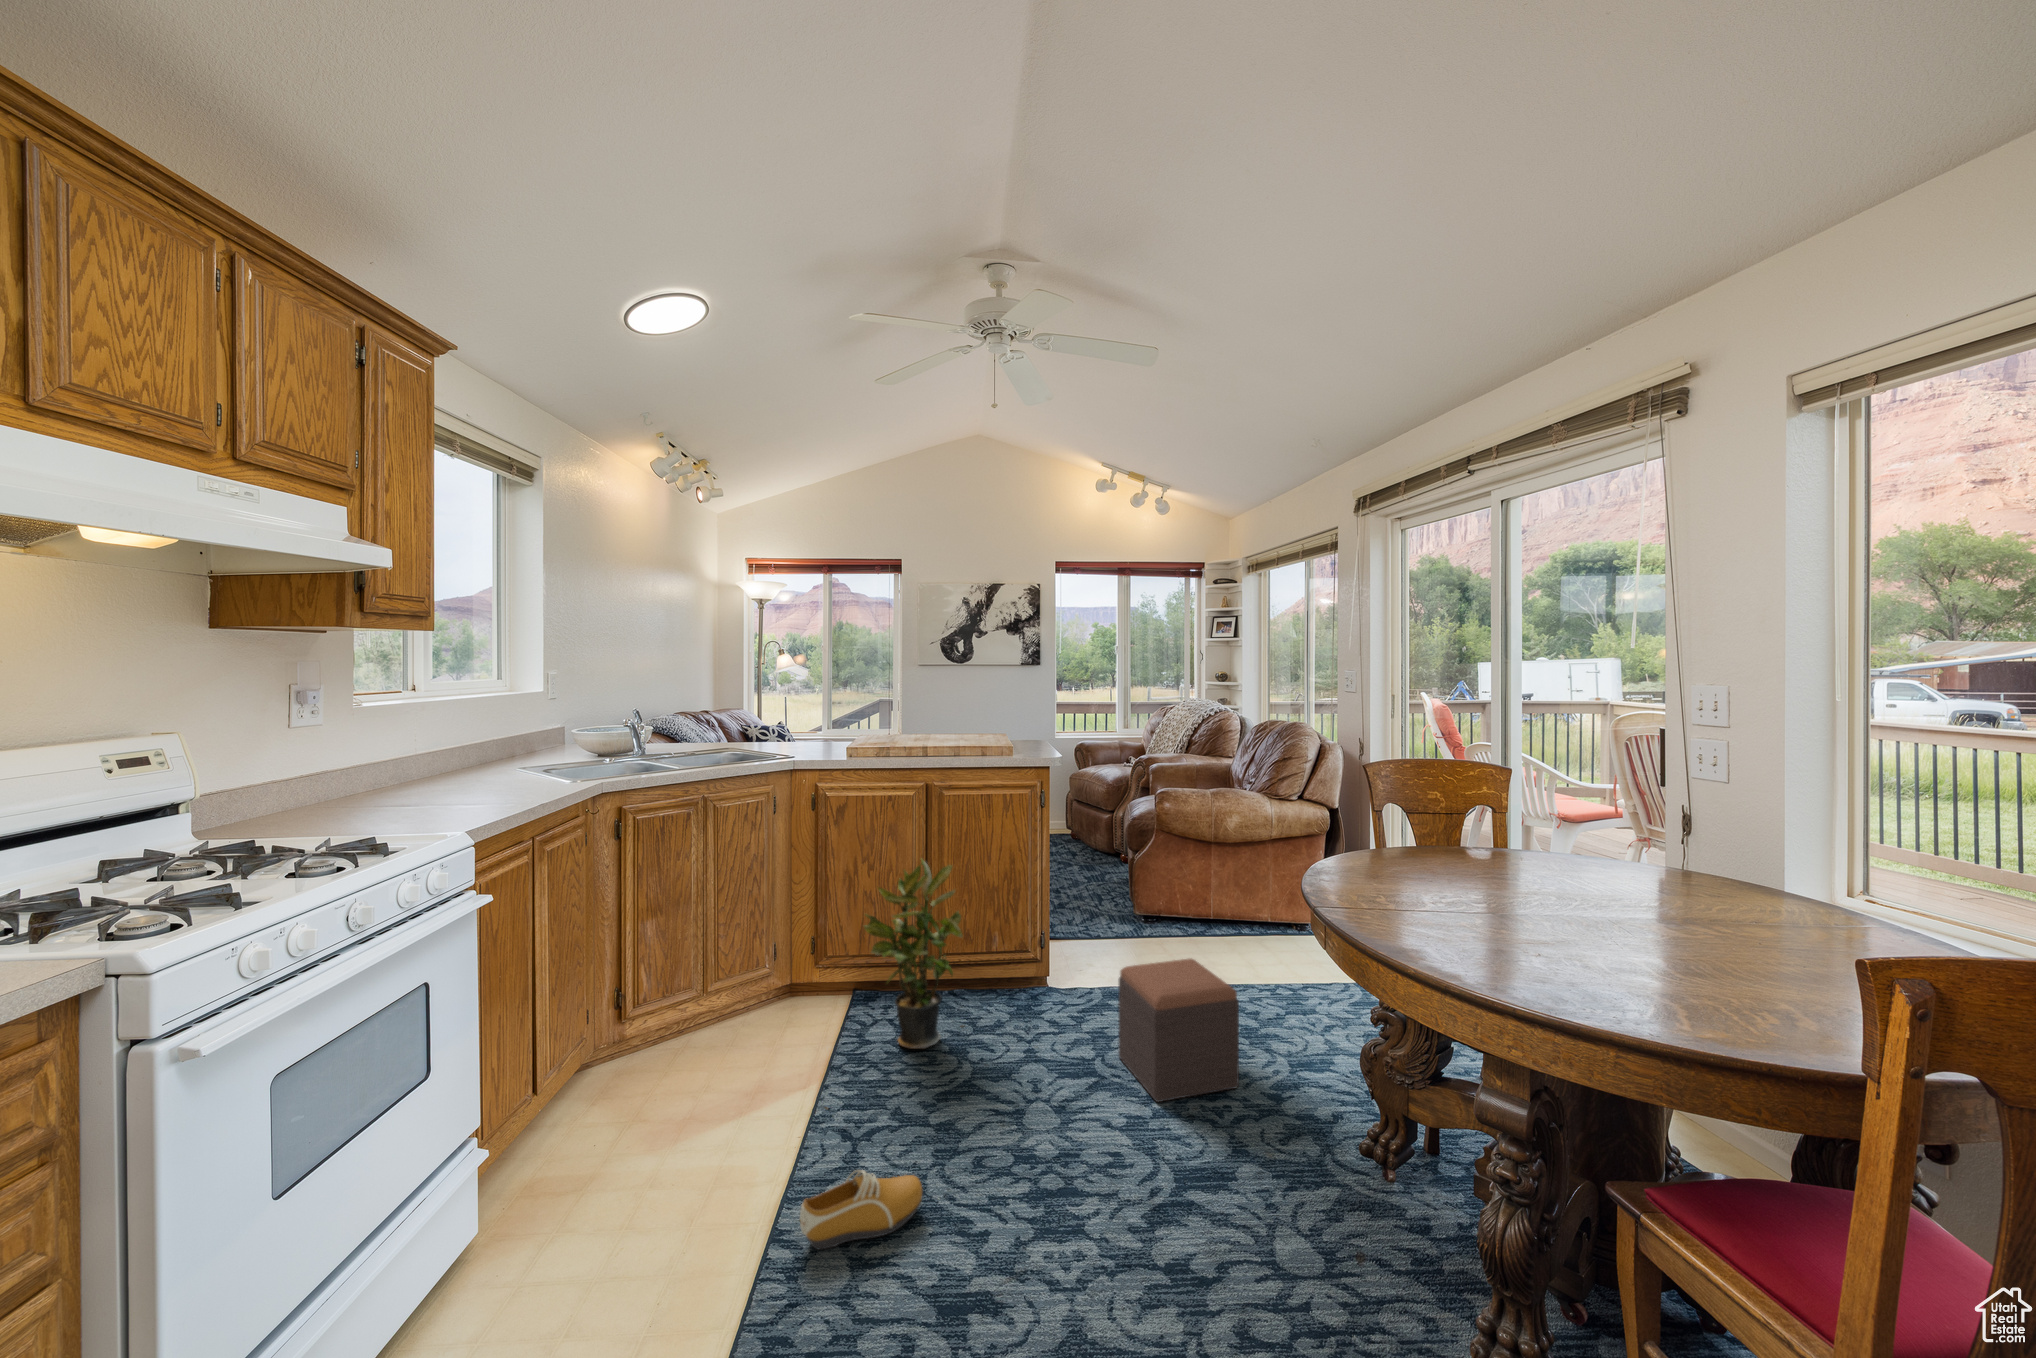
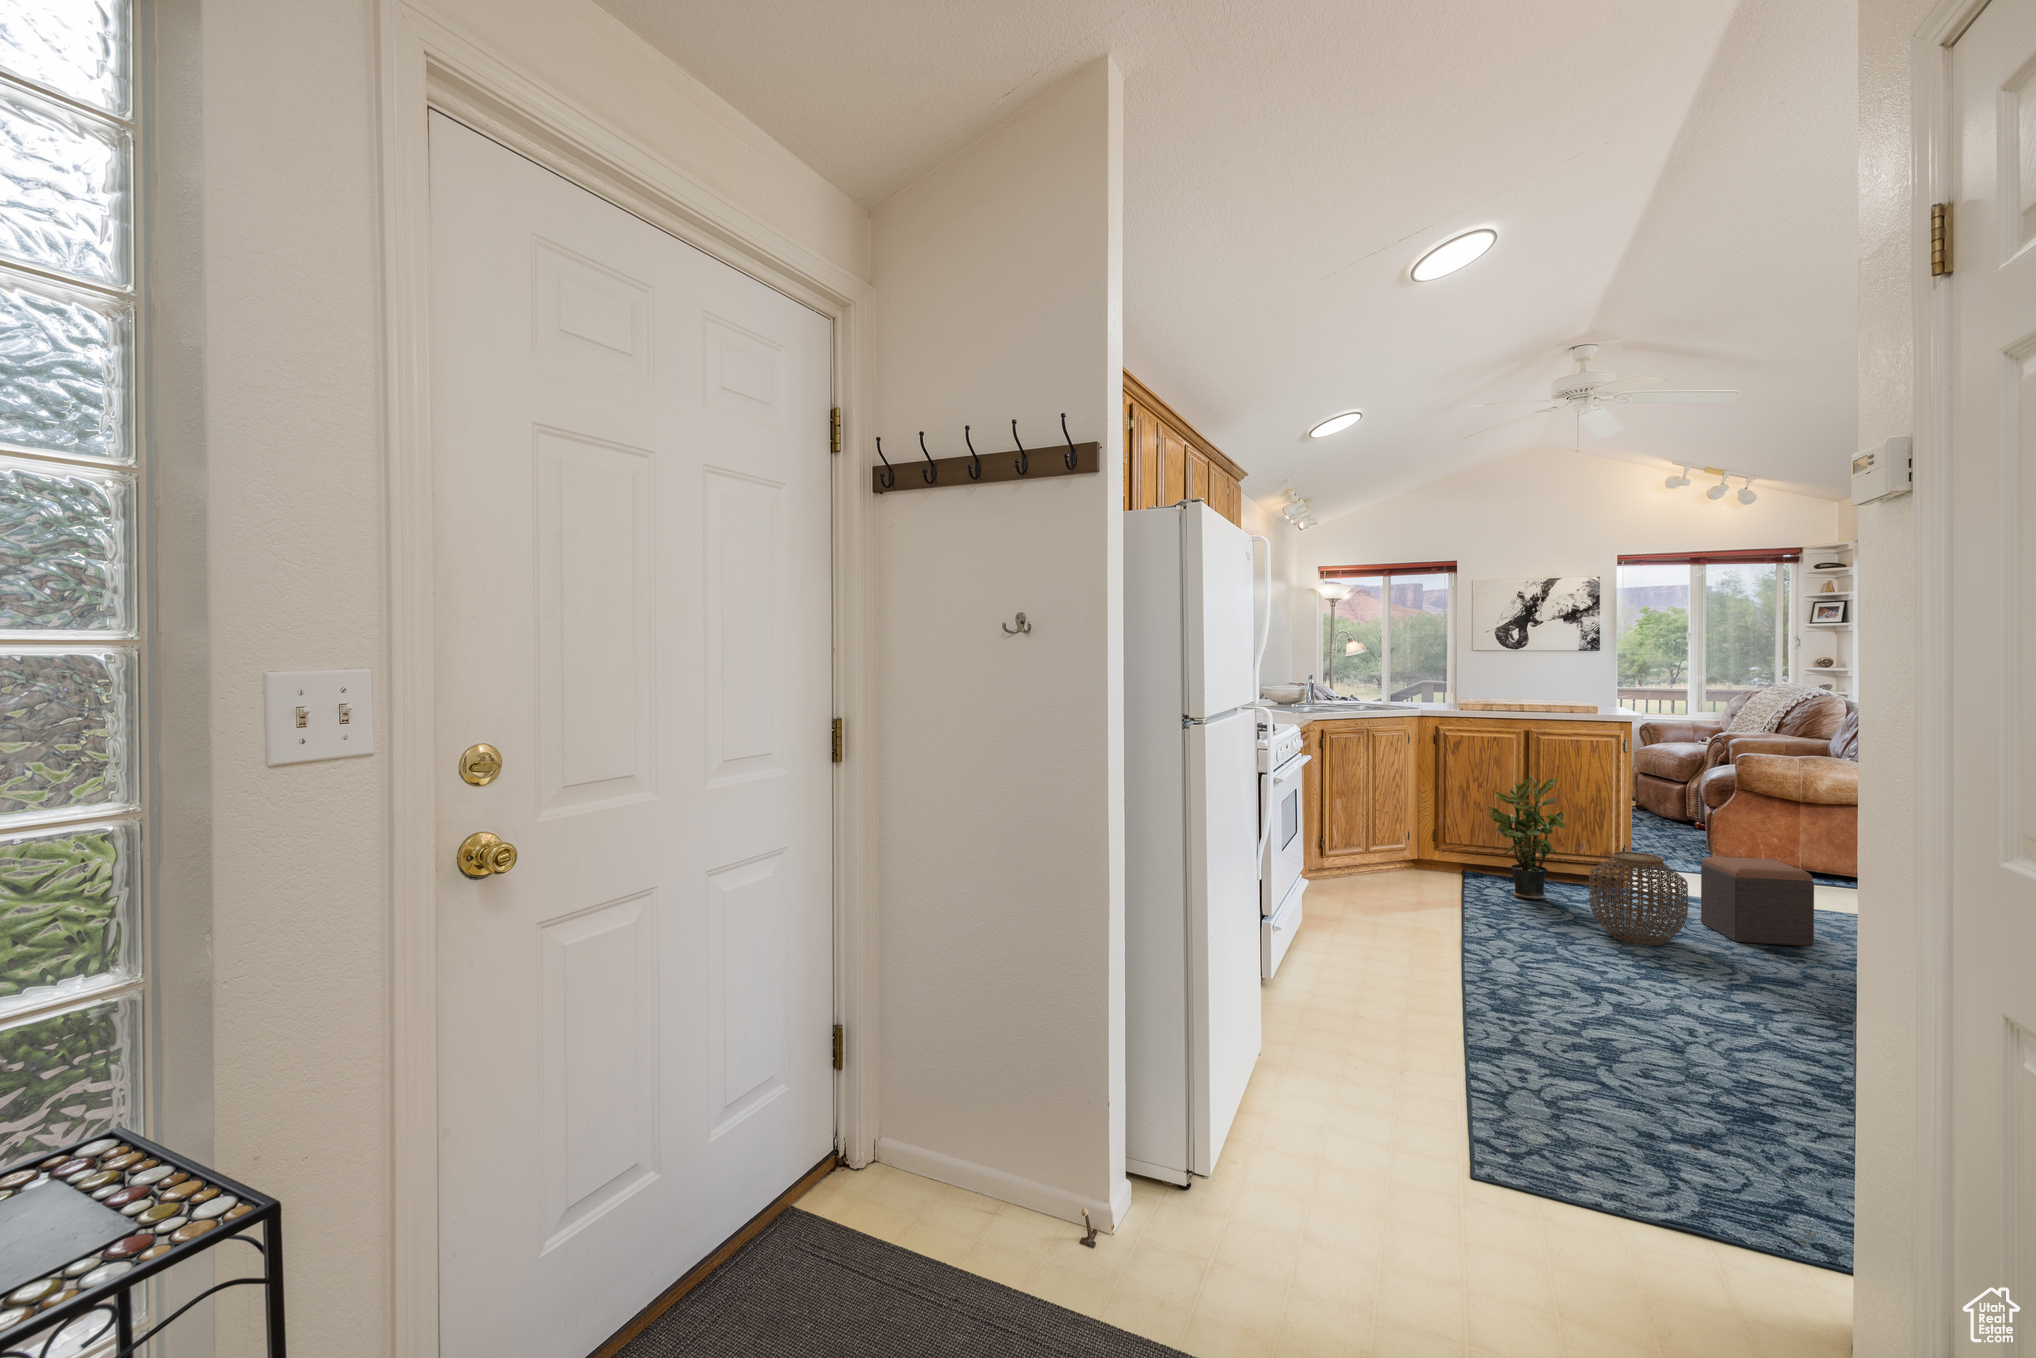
woven basket: none [974,993,1099,1154] -> present [1589,852,1688,945]
shoe: present [800,1170,922,1250] -> none [1492,916,1565,950]

